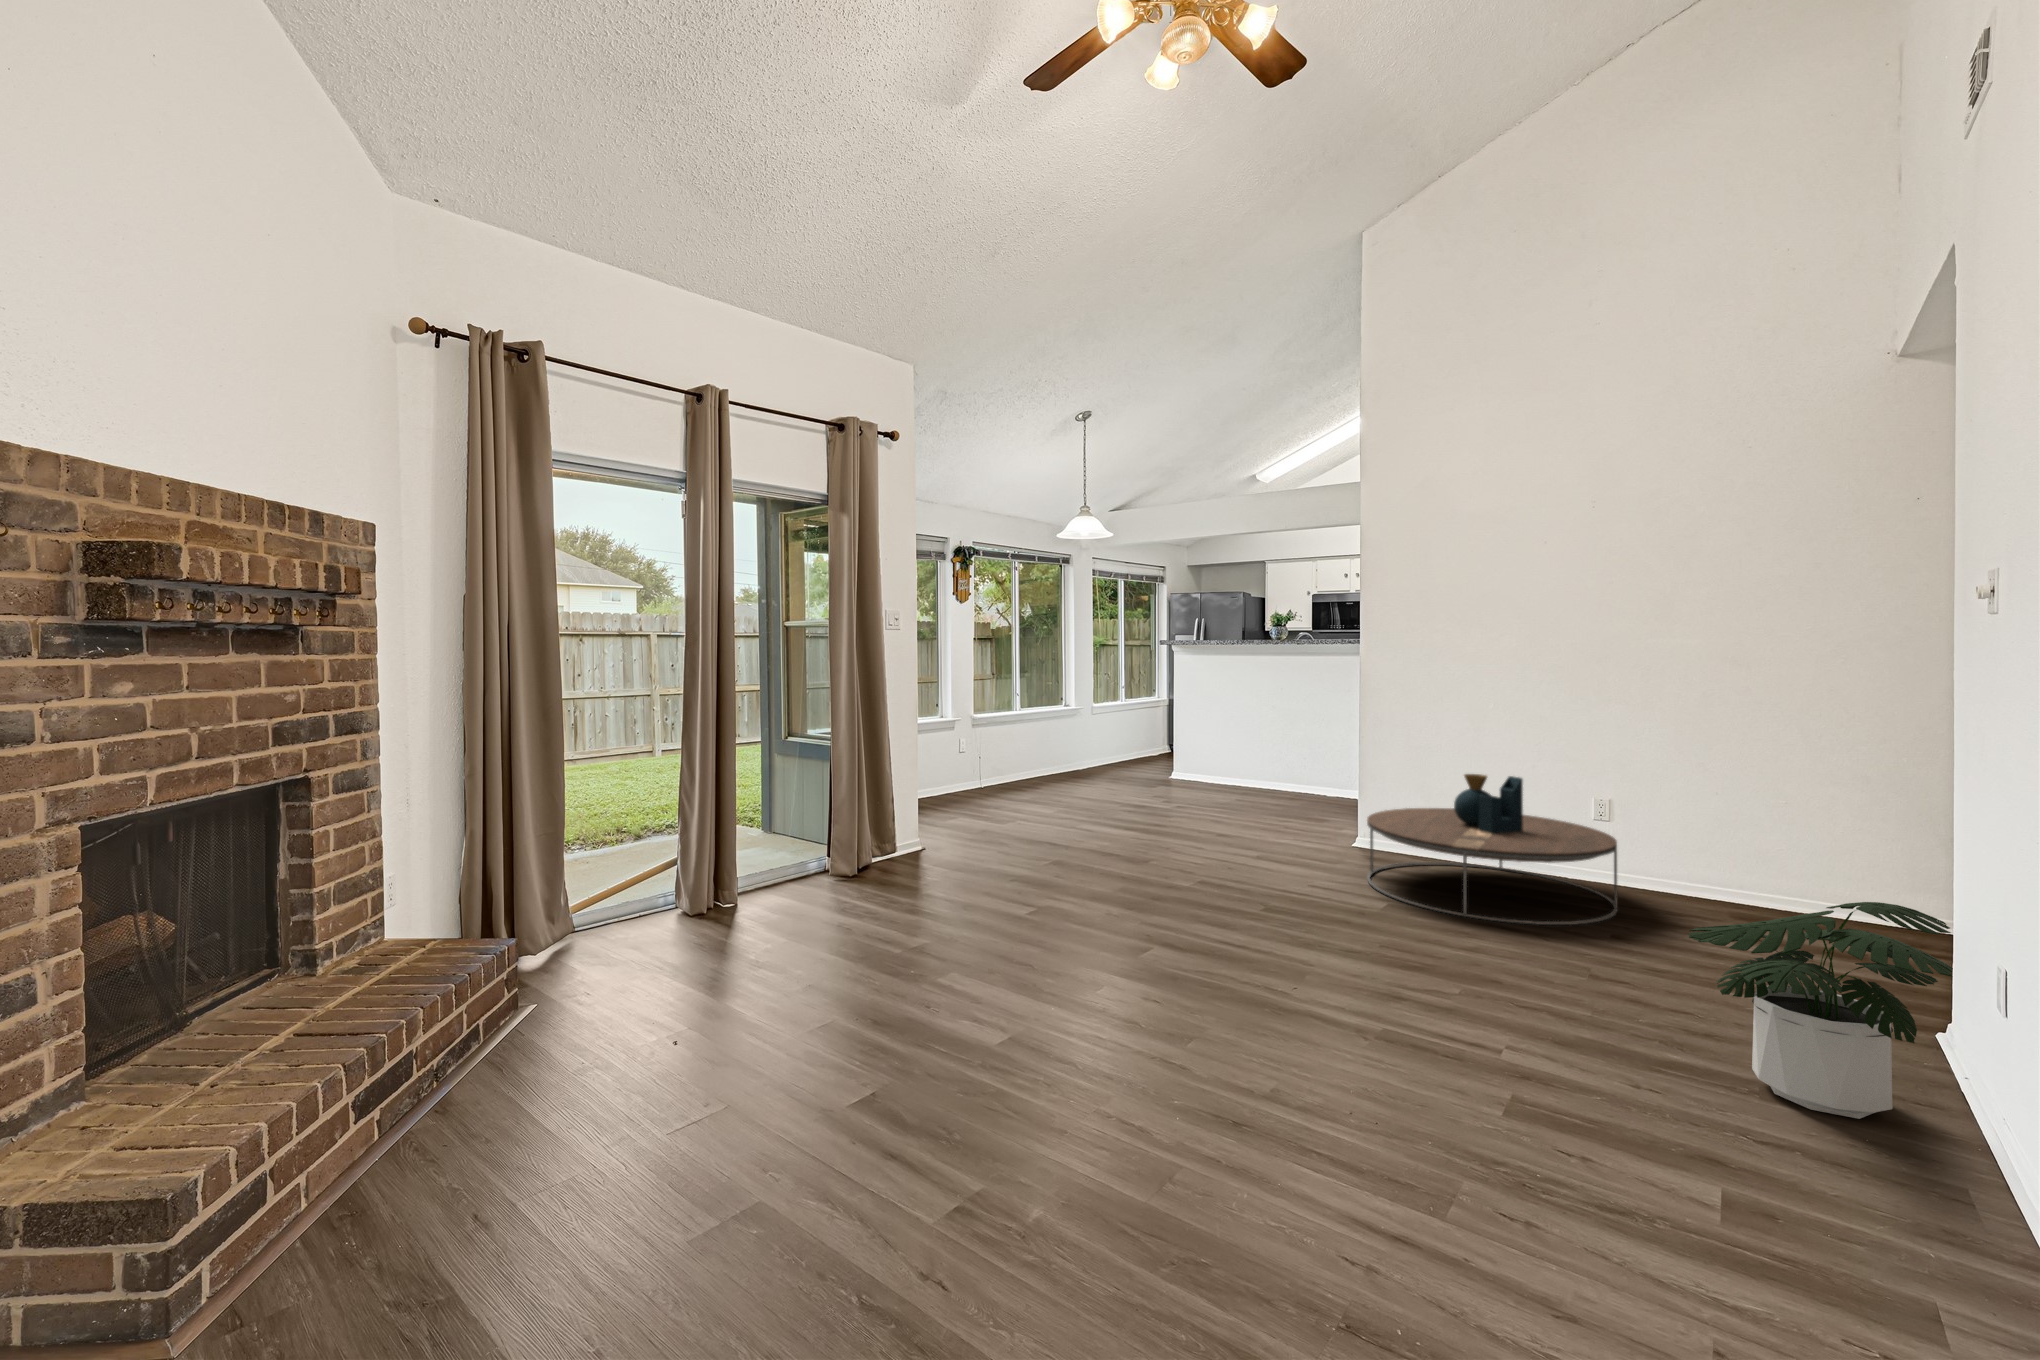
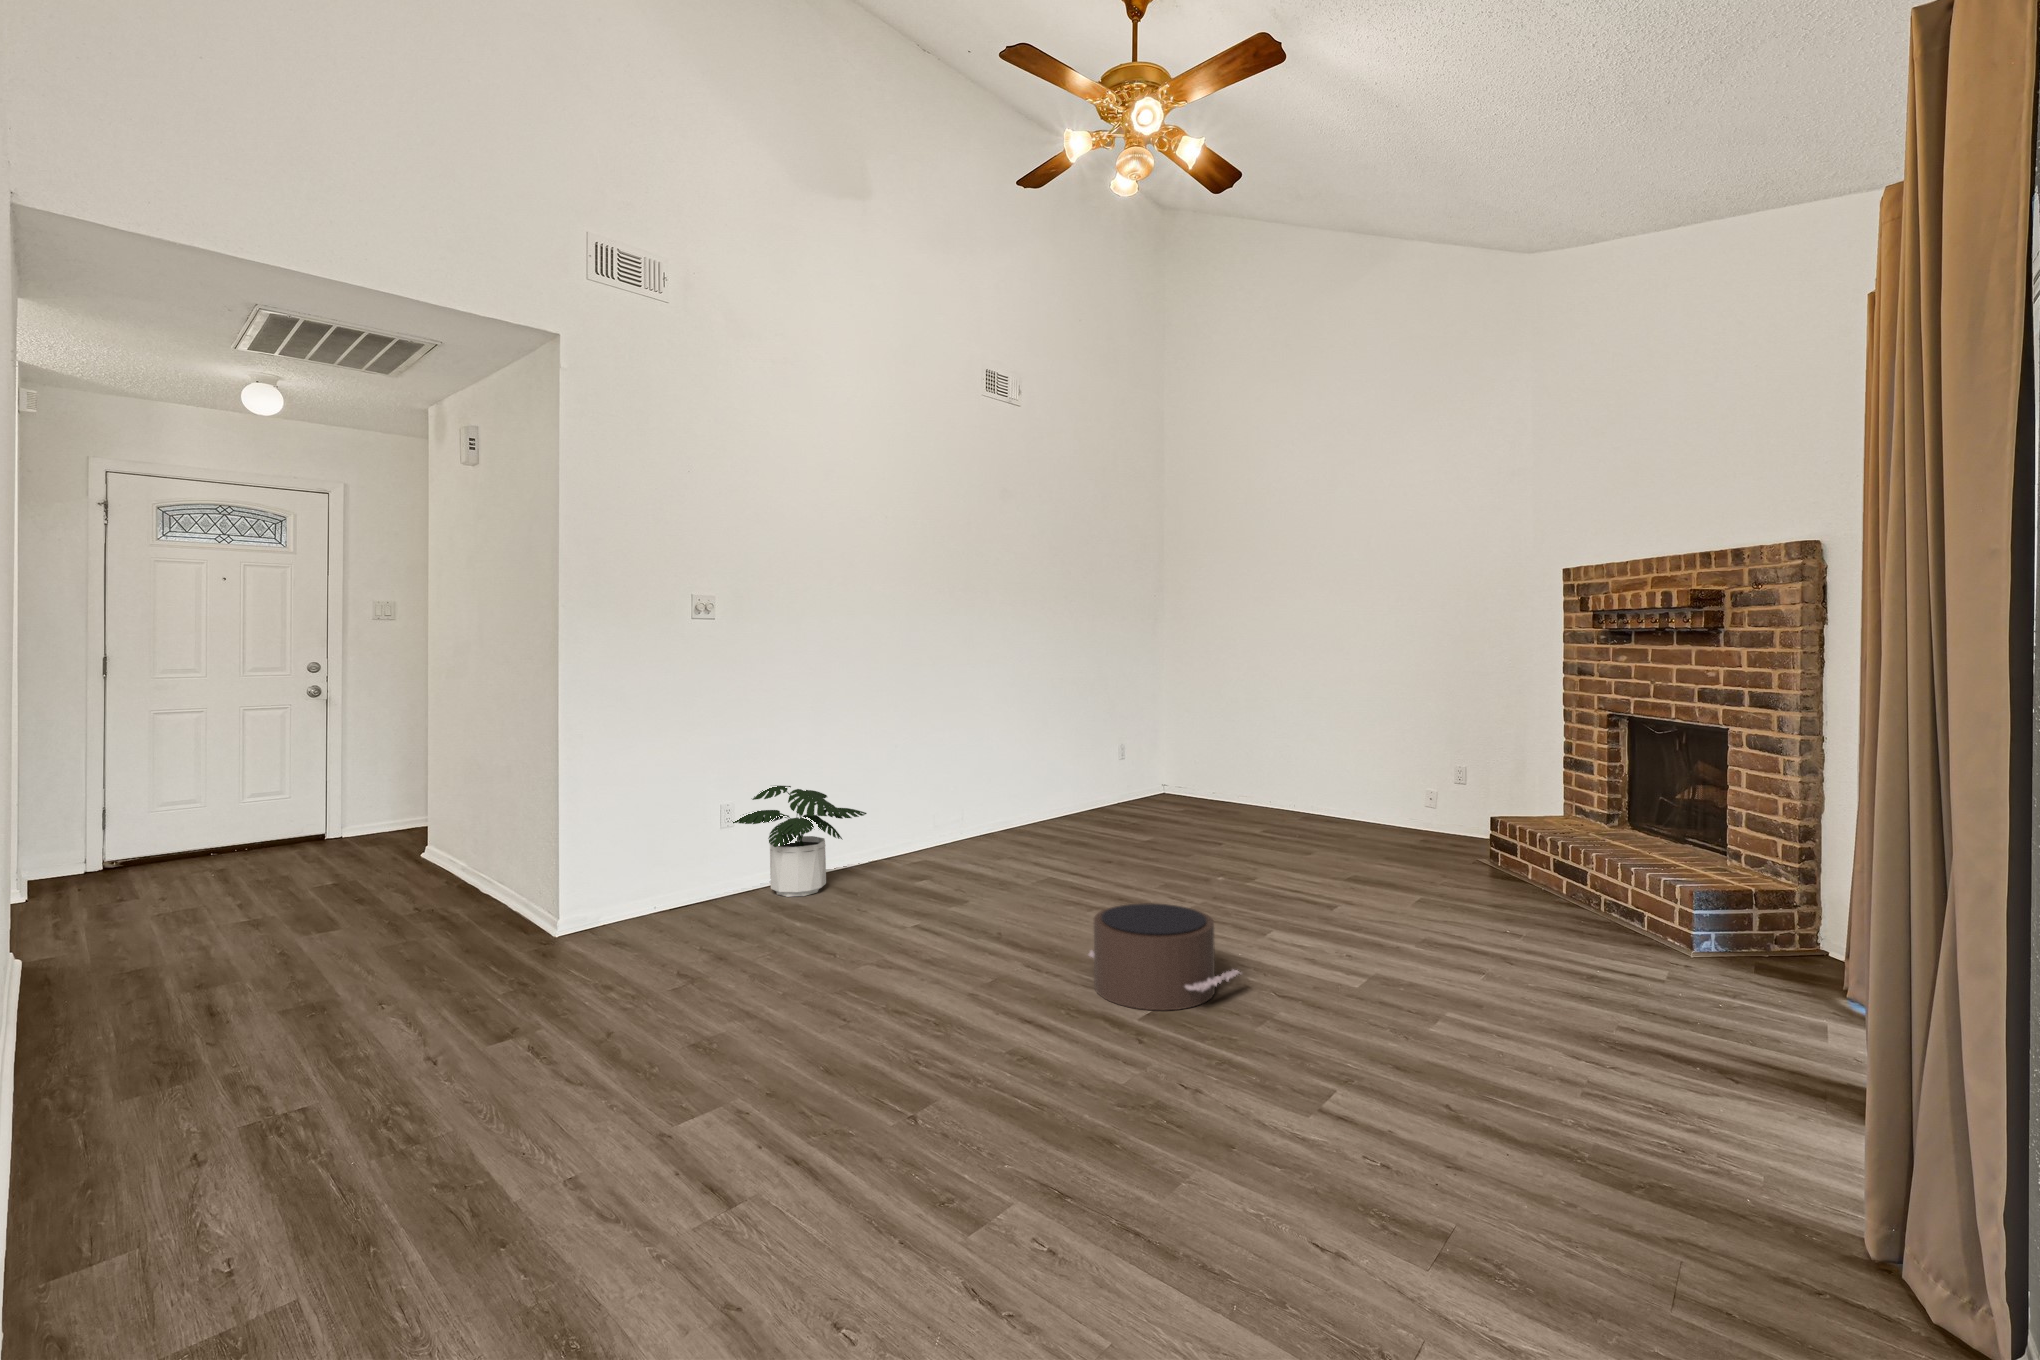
coffee table: present [1367,774,1617,925] -> none [234,867,662,1169]
pouf: none [1025,877,1172,971] -> present [1088,903,1241,1010]

